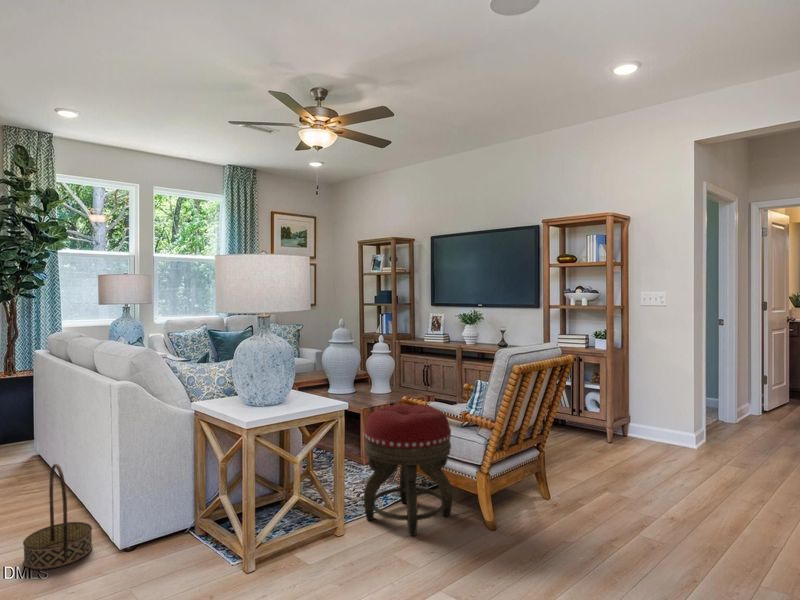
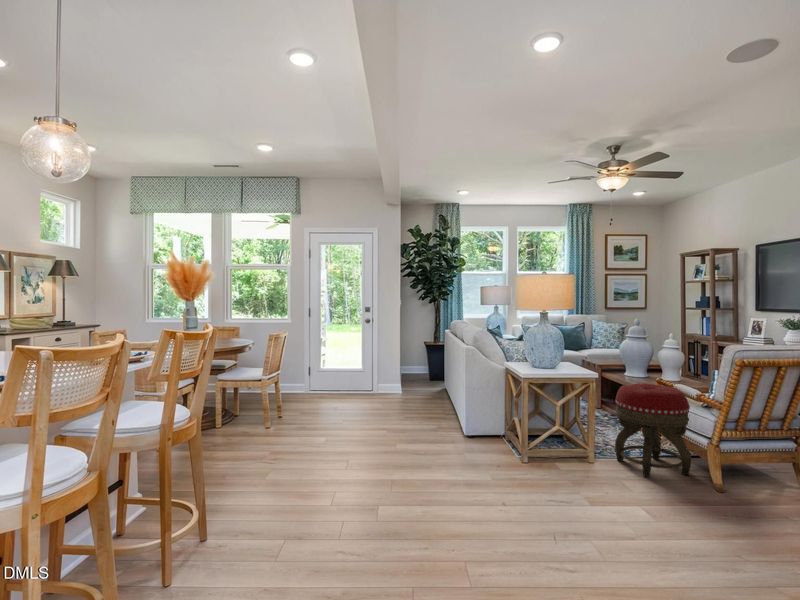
basket: present [23,464,92,570] -> none [427,385,456,435]

